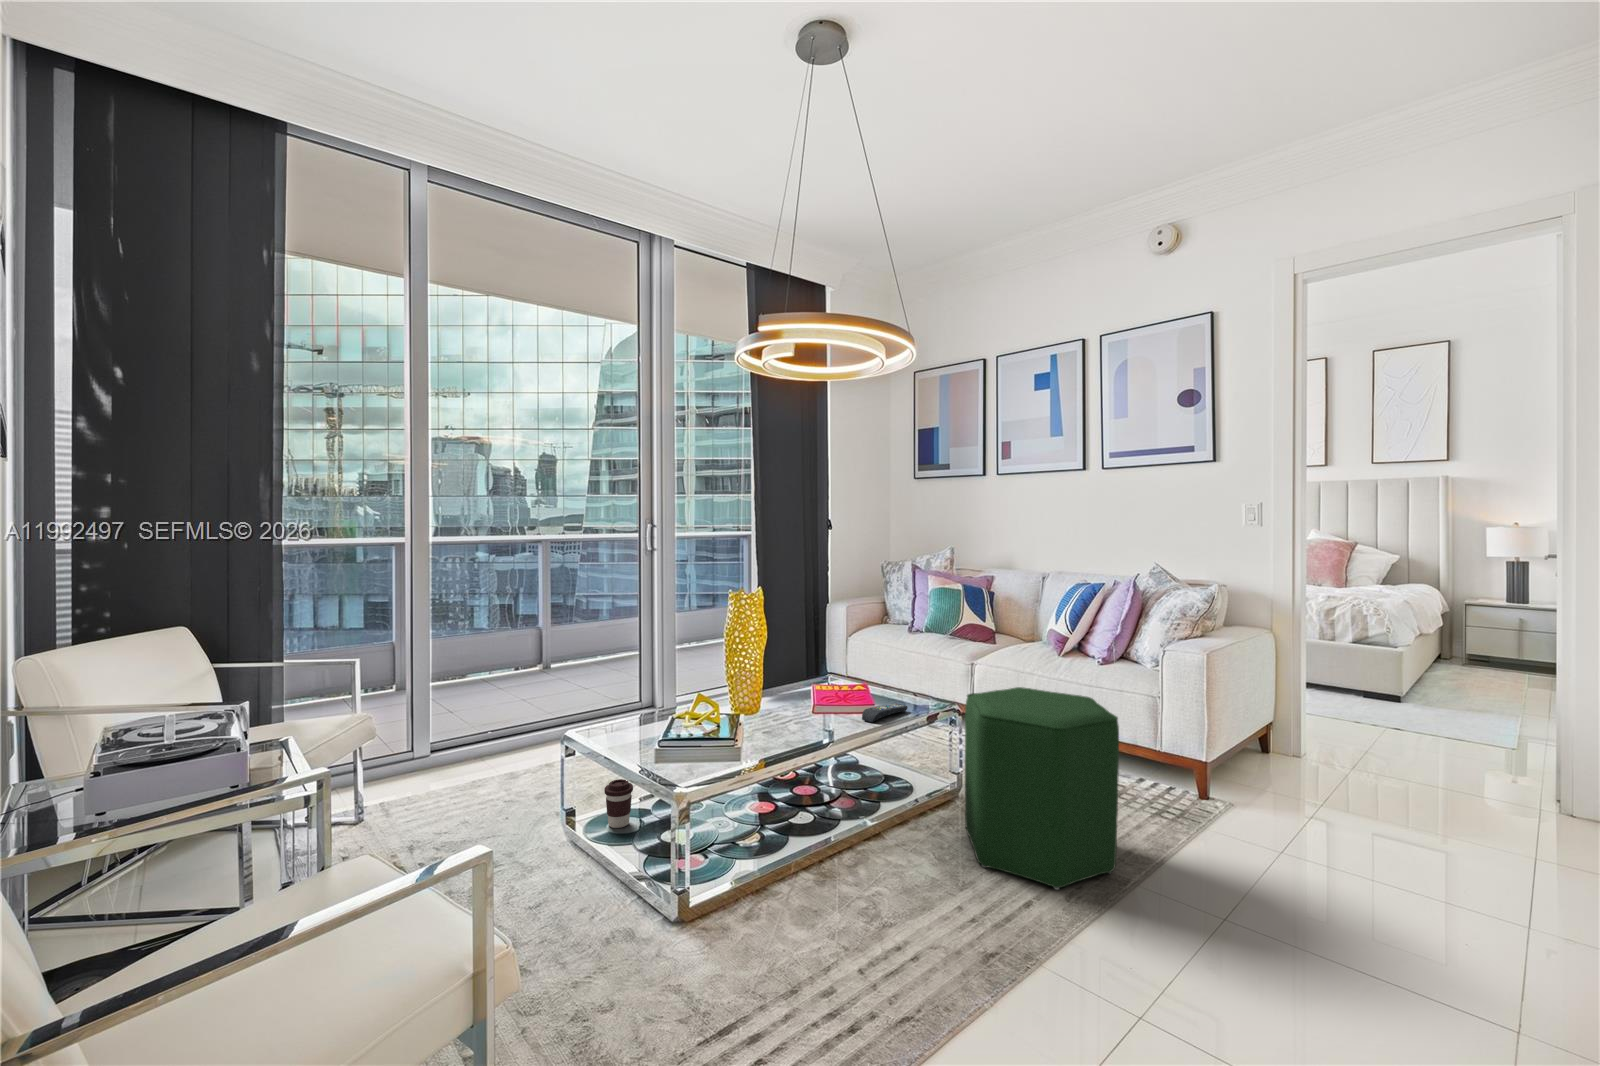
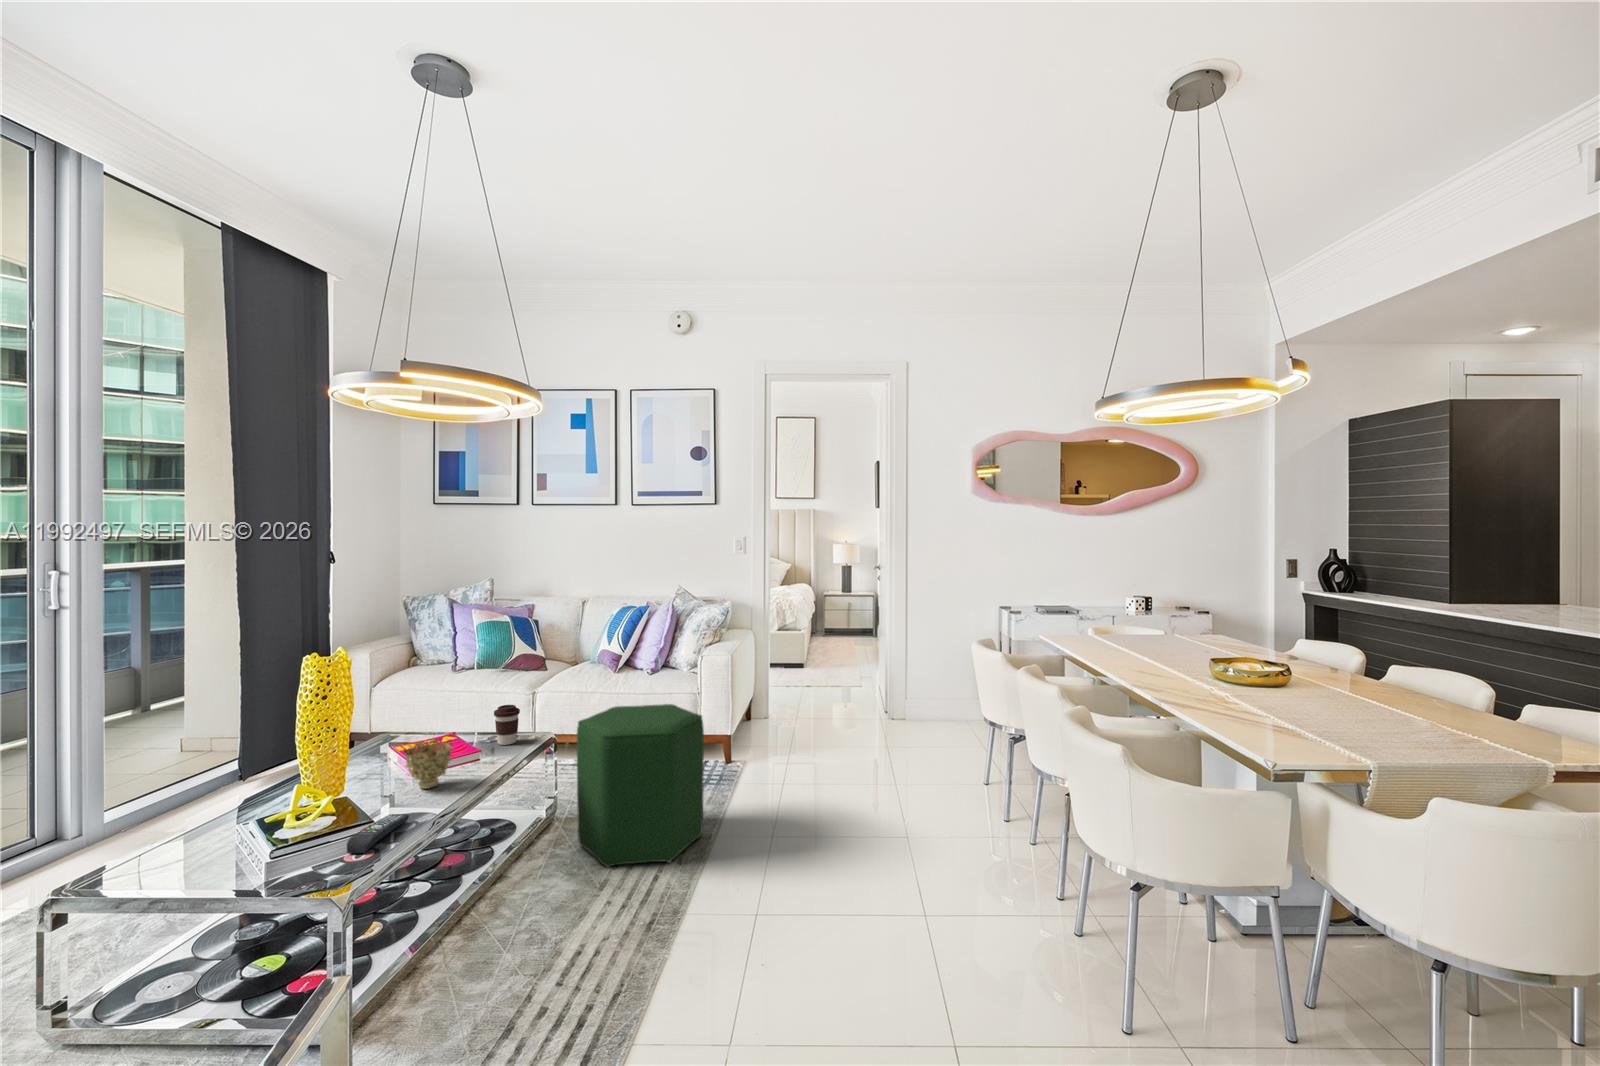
decorative bowl: none [794,682,836,728] -> present [404,740,452,789]
remote control: present [862,704,908,722] -> present [347,814,409,853]
coffee cup: present [604,779,633,828] -> present [494,705,520,745]

